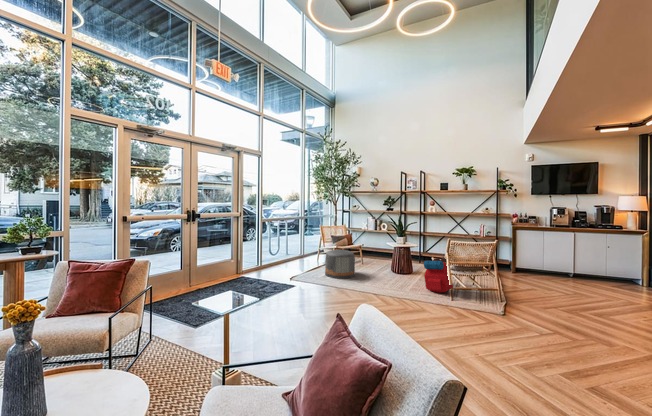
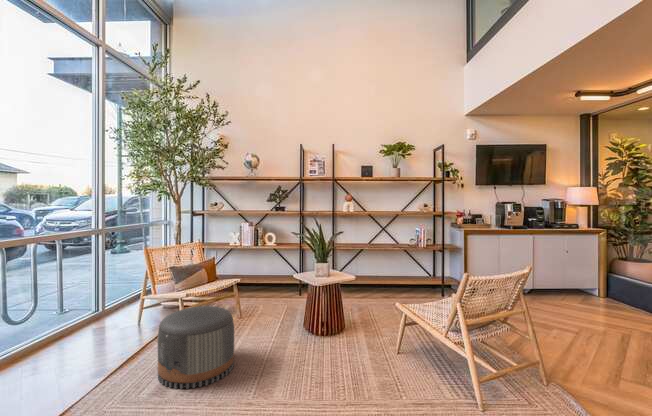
backpack: present [424,258,453,293] -> none [401,306,454,388]

